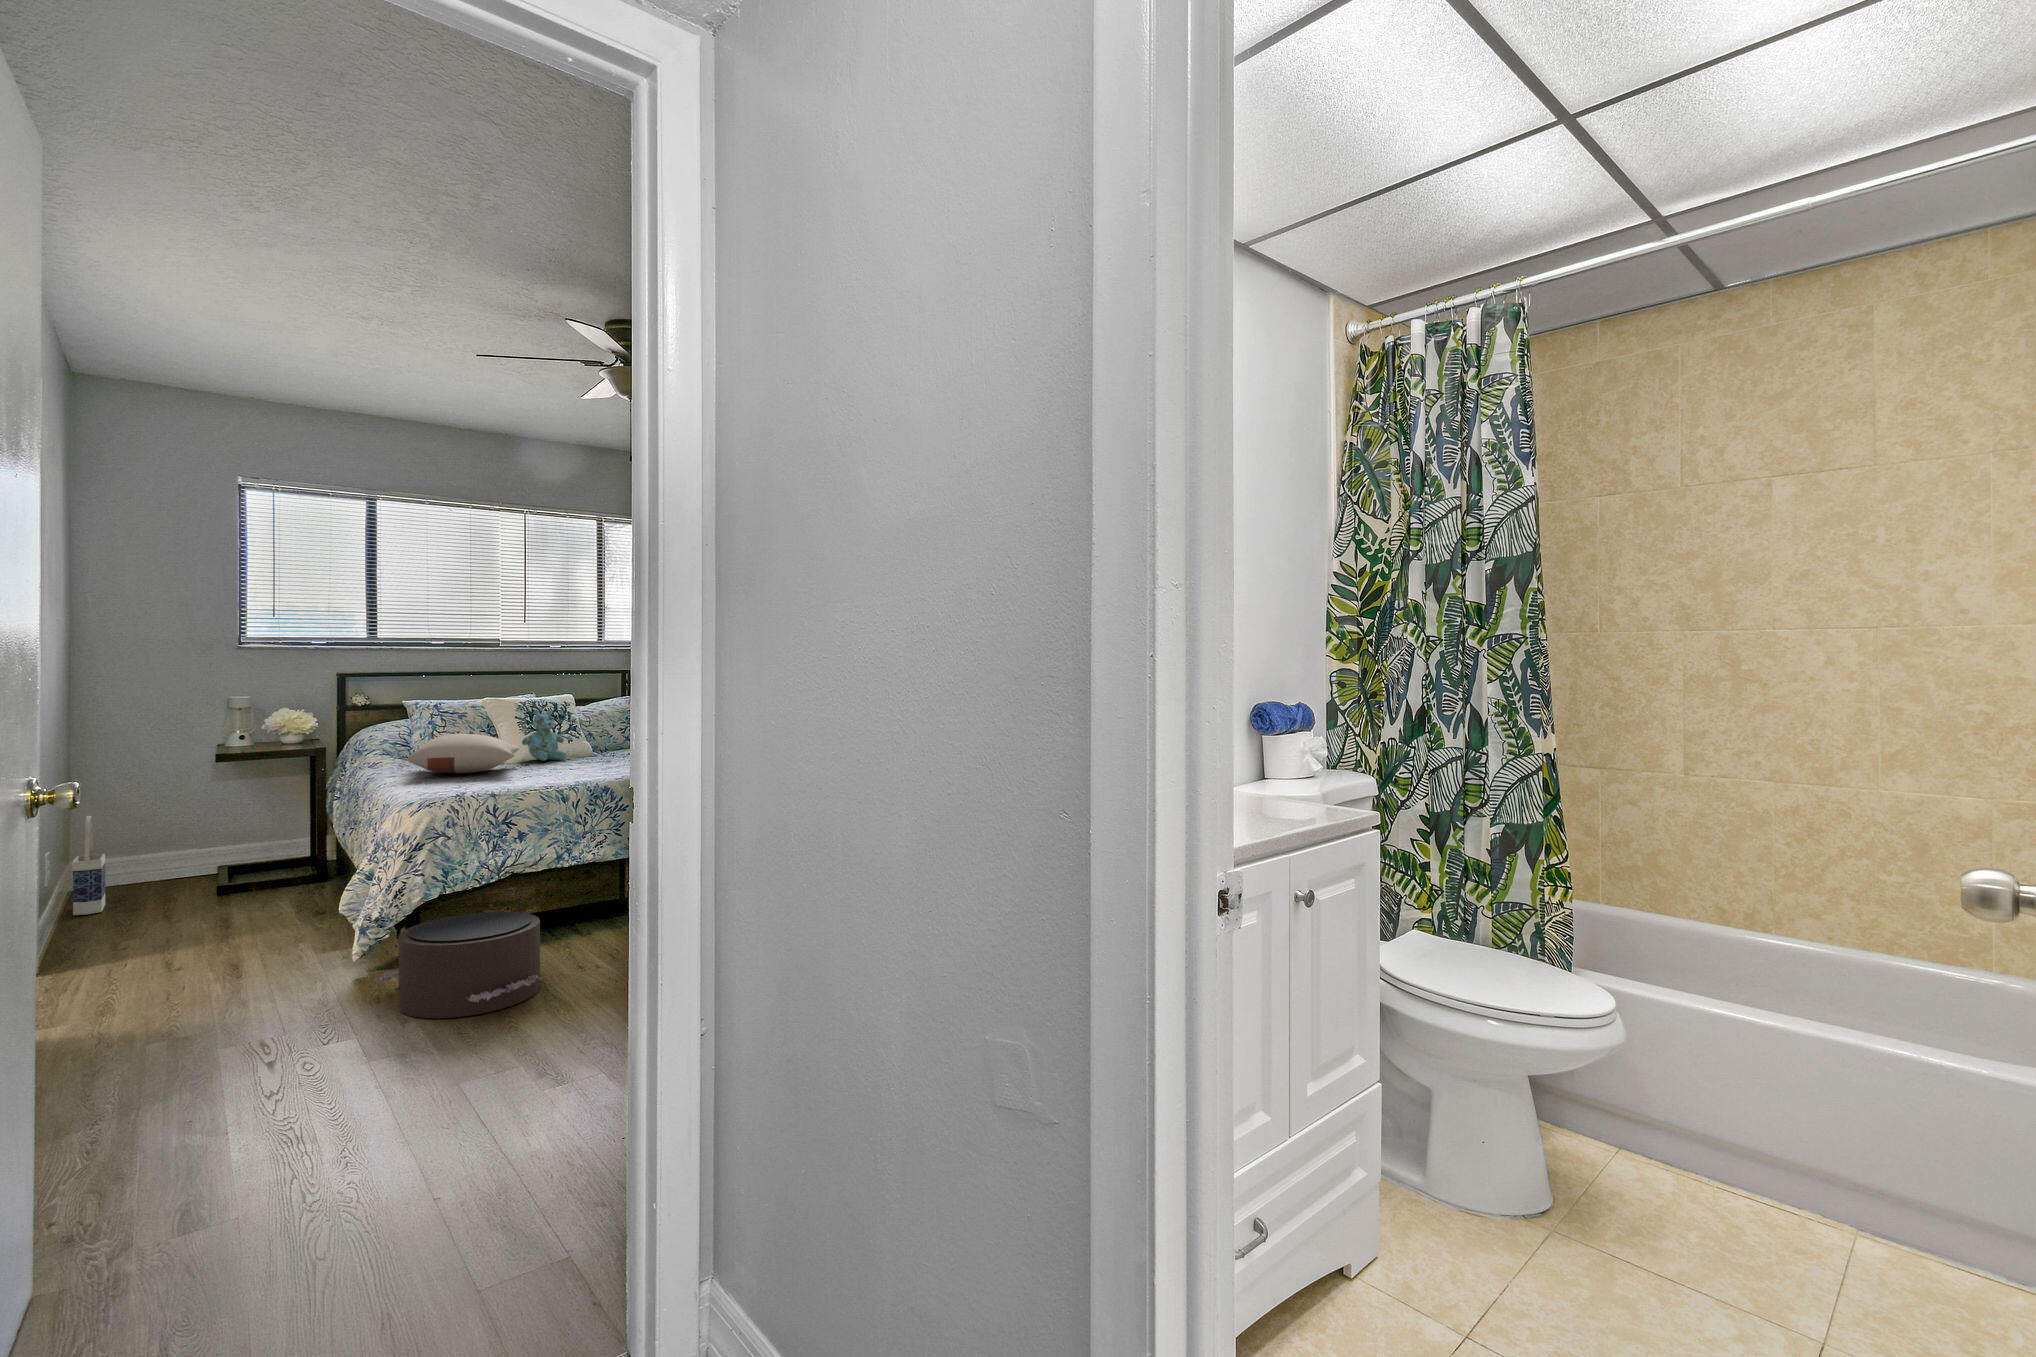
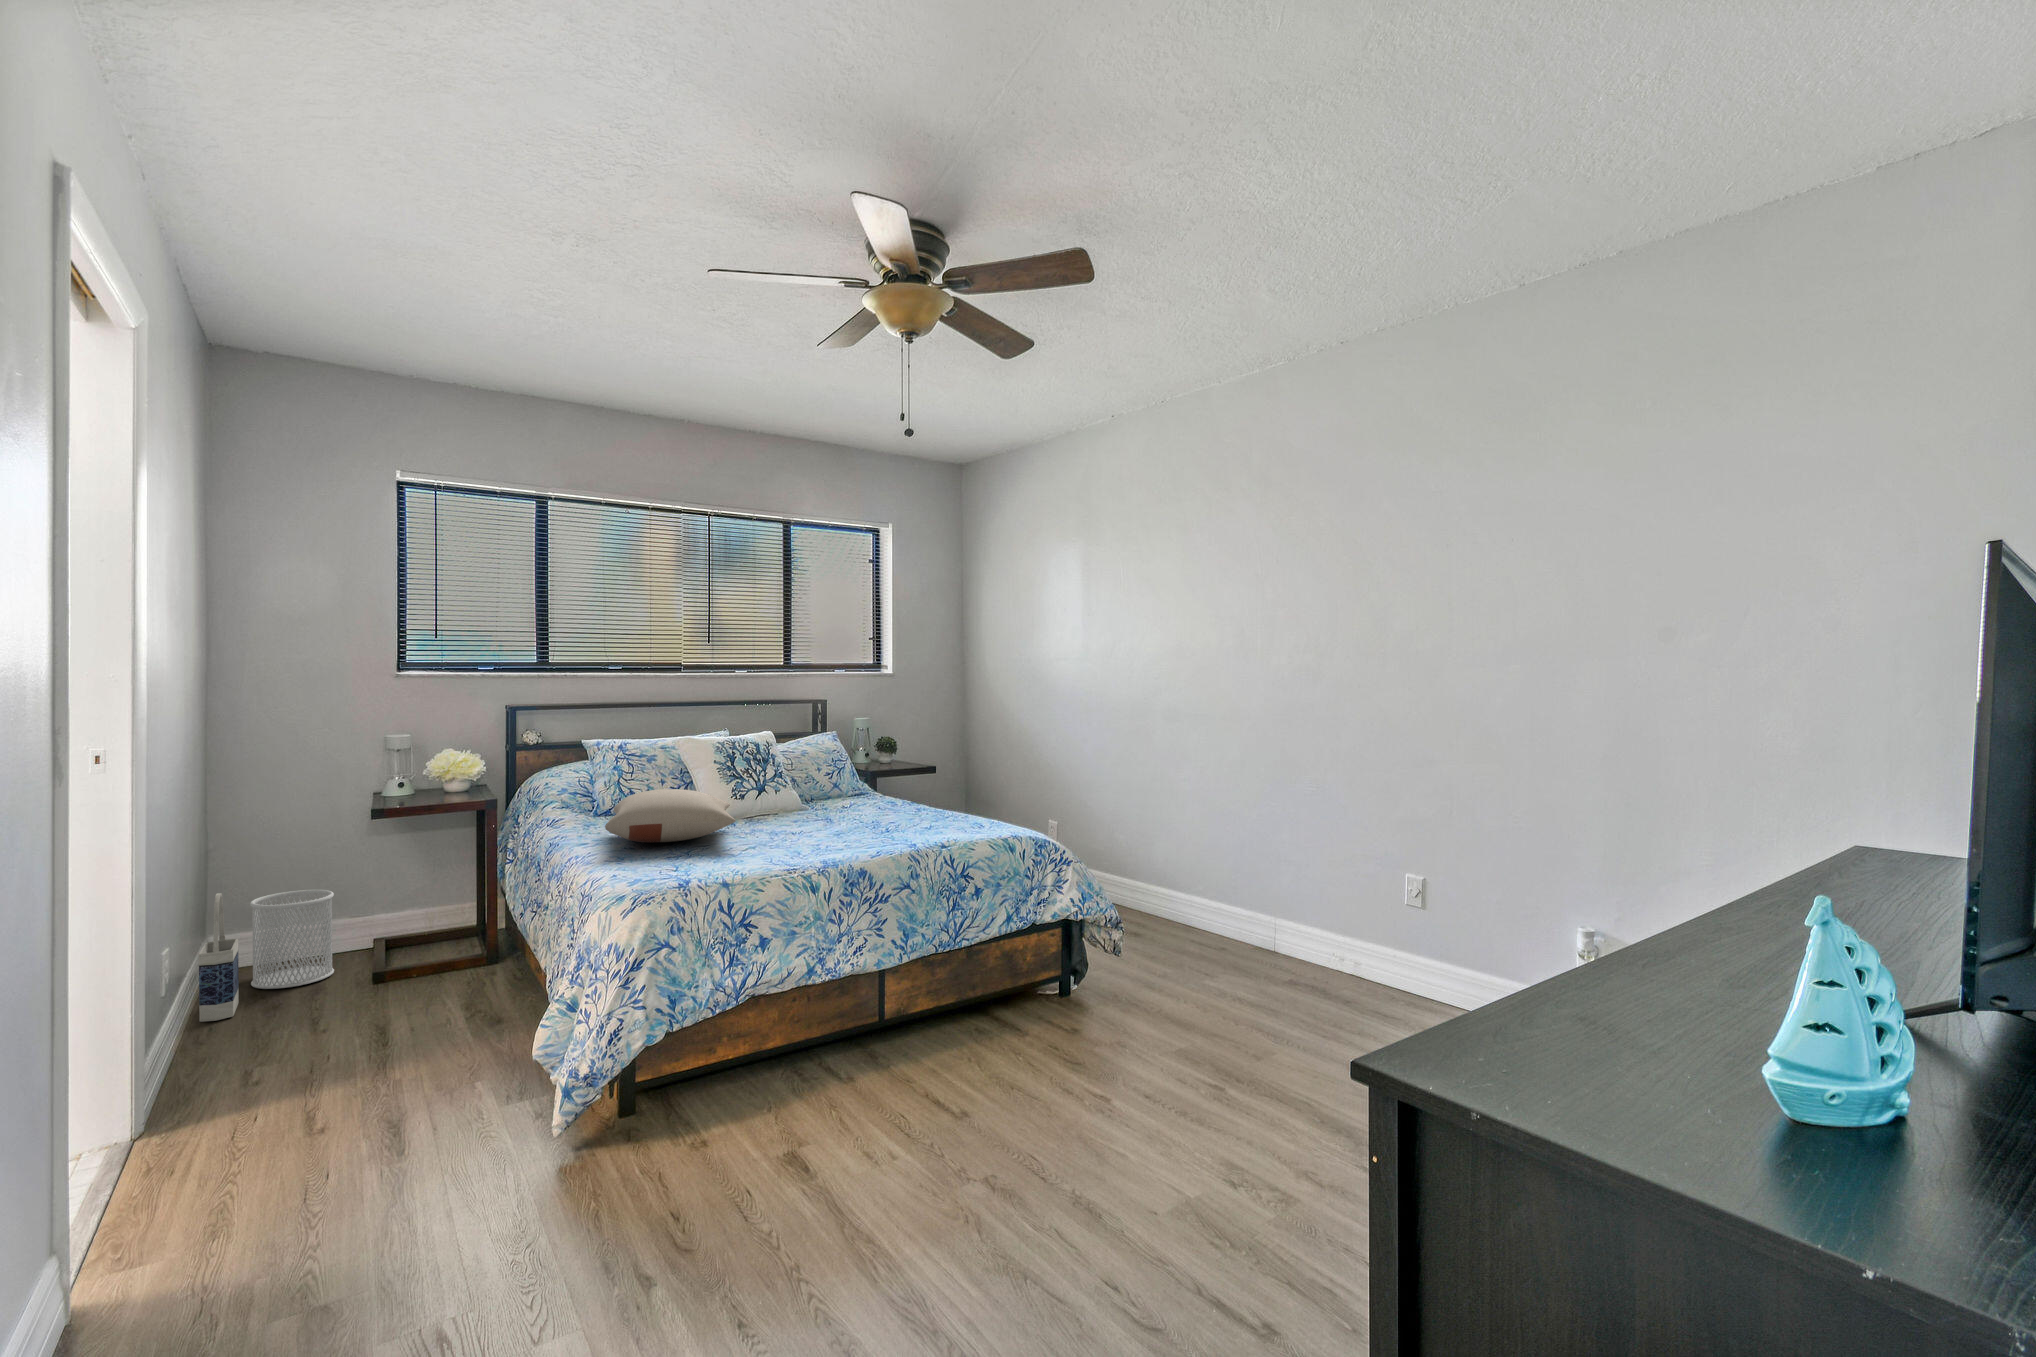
stuffed bear: present [522,709,567,761] -> none [728,751,781,818]
wastebasket: none [114,821,187,897] -> present [250,890,334,989]
pouf: present [375,912,543,1018] -> none [591,1069,835,1266]

